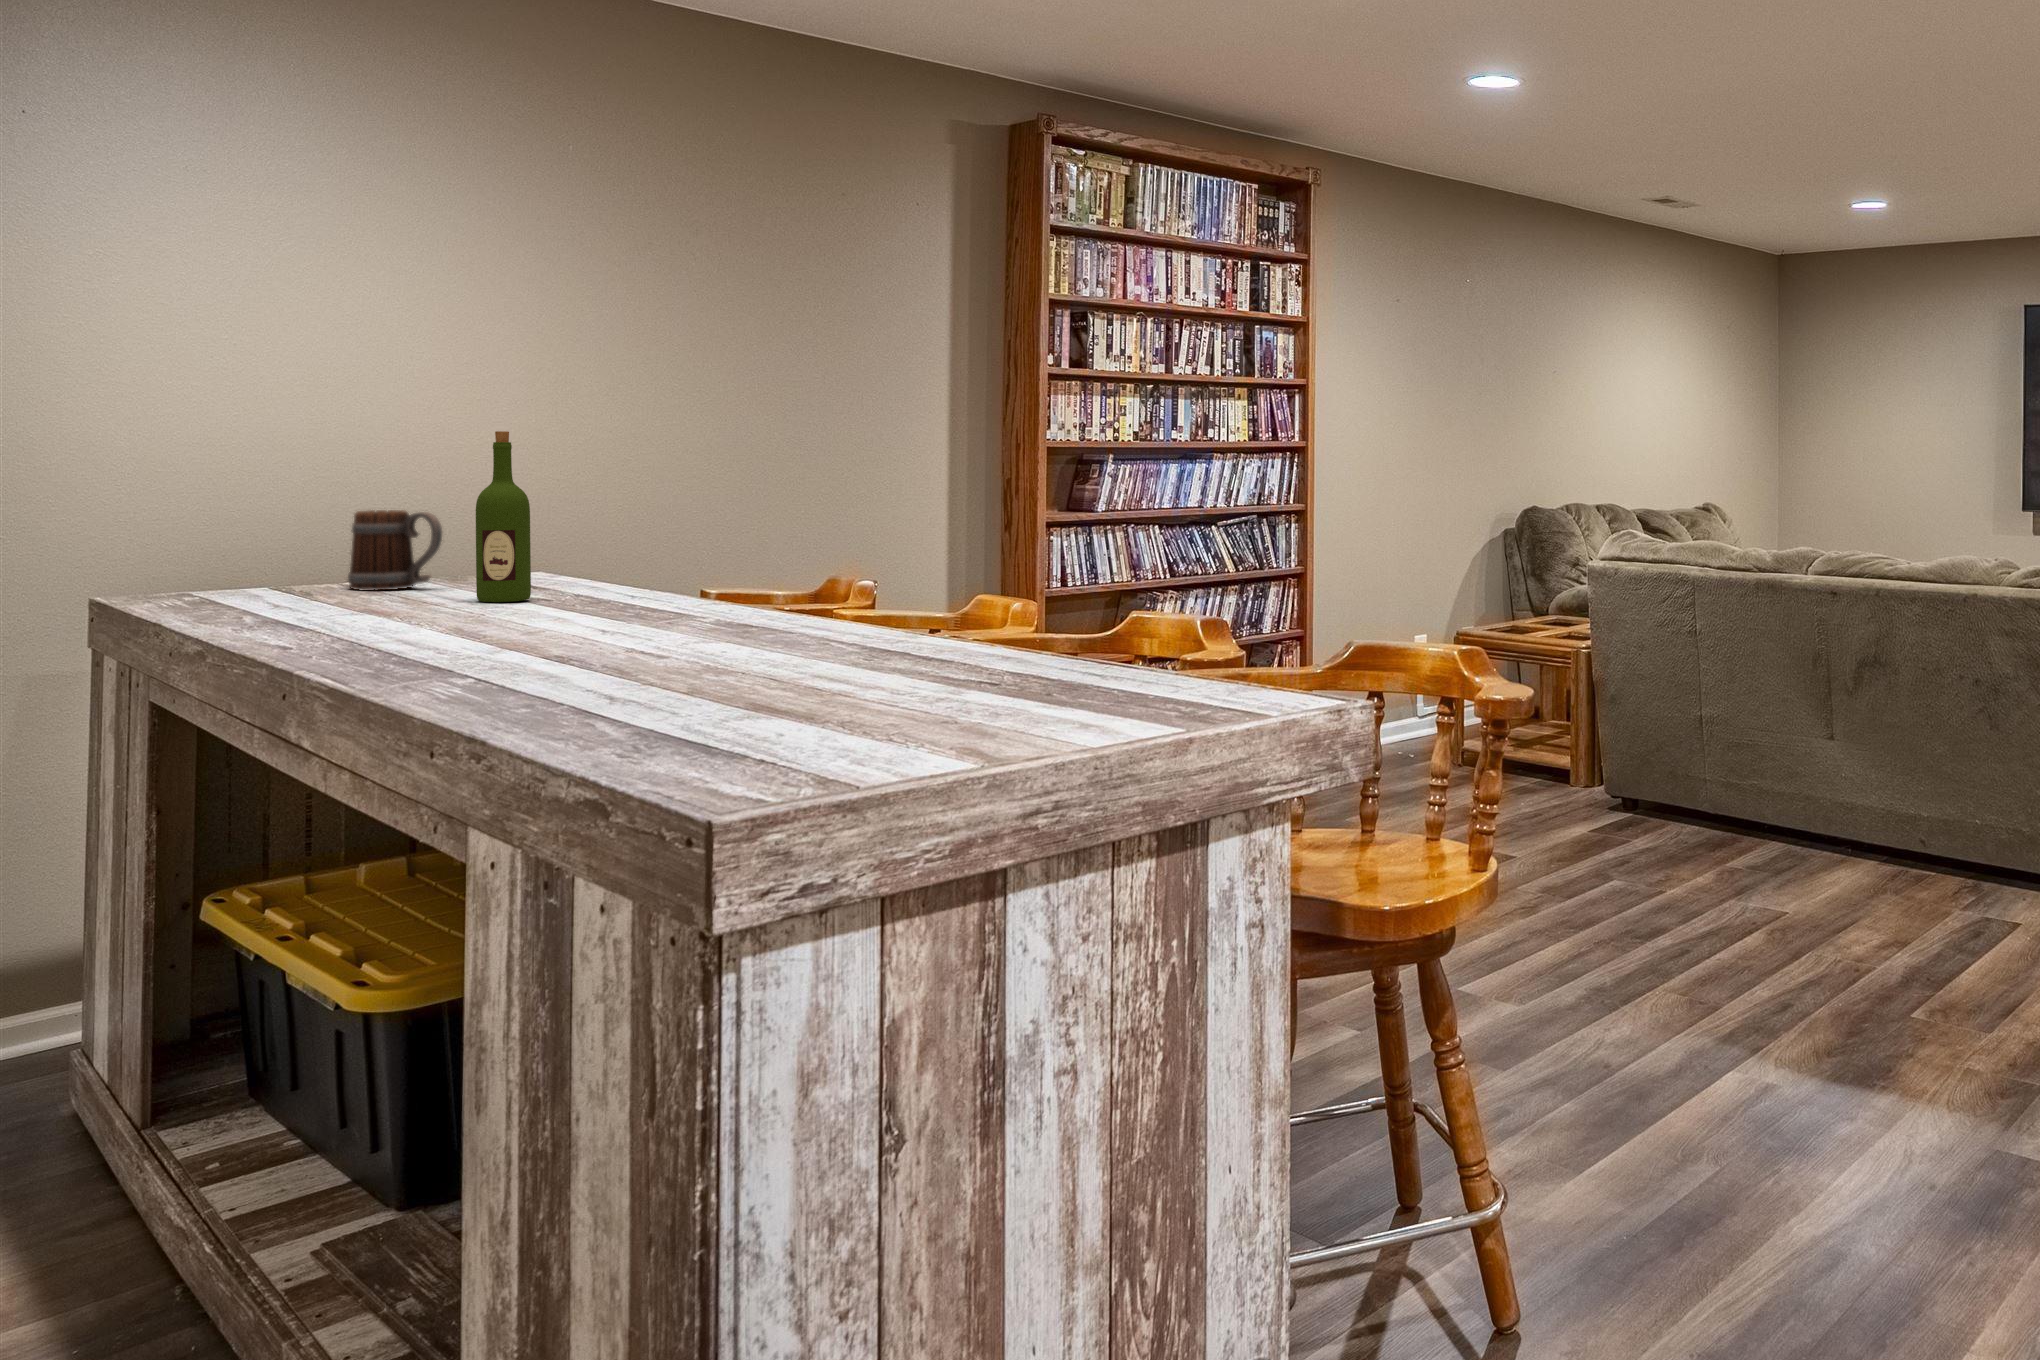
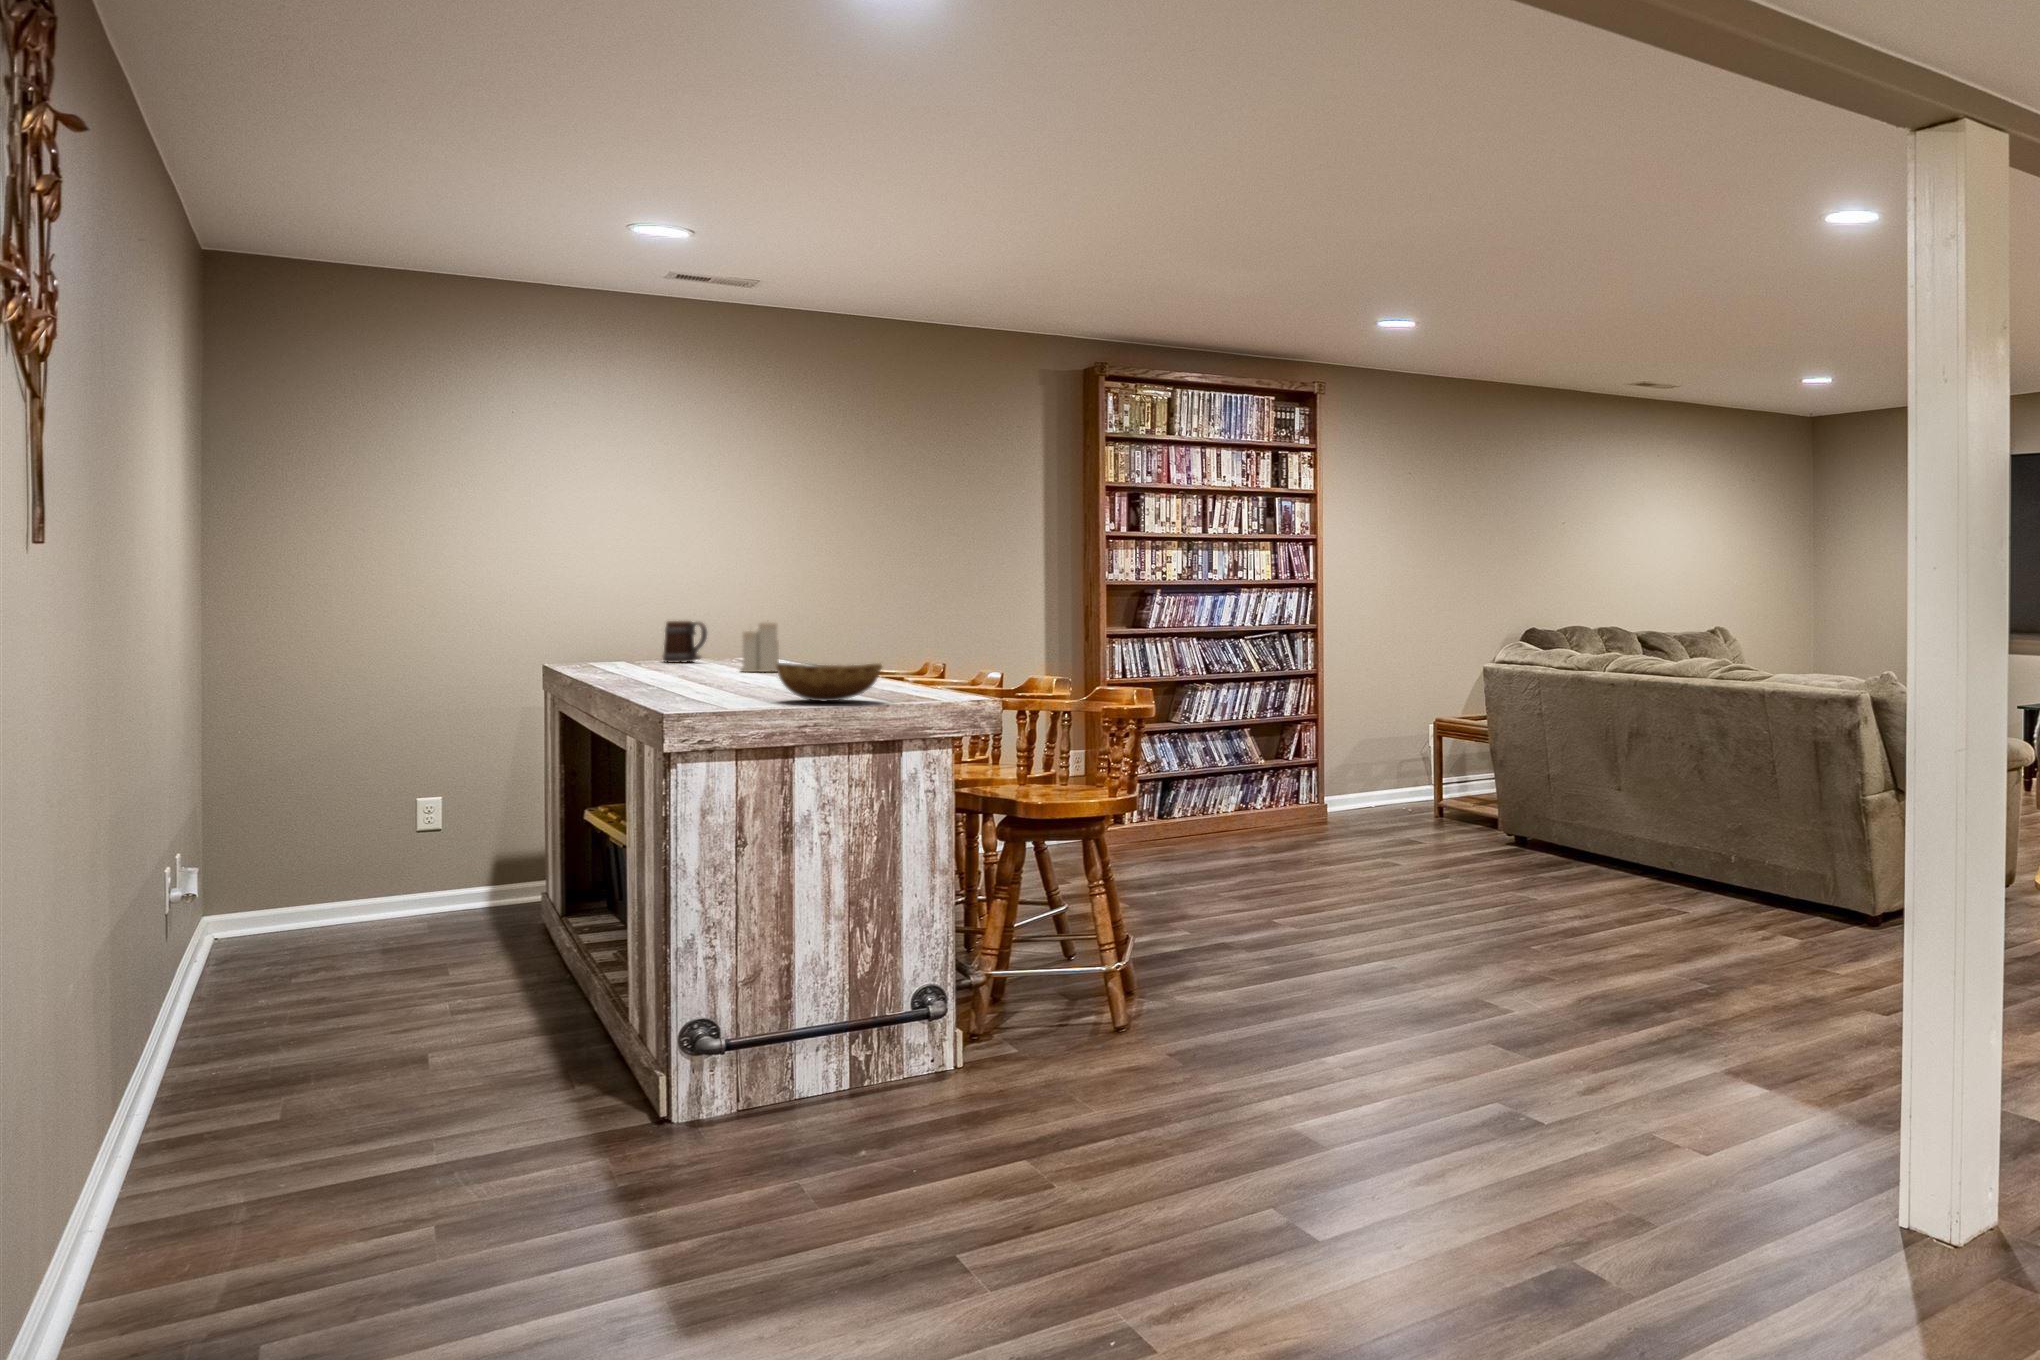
wine bottle: present [476,431,531,602] -> none [714,578,741,668]
candle: none [550,506,634,614] -> present [740,622,779,672]
bowl: none [848,624,1084,720] -> present [777,663,882,702]

